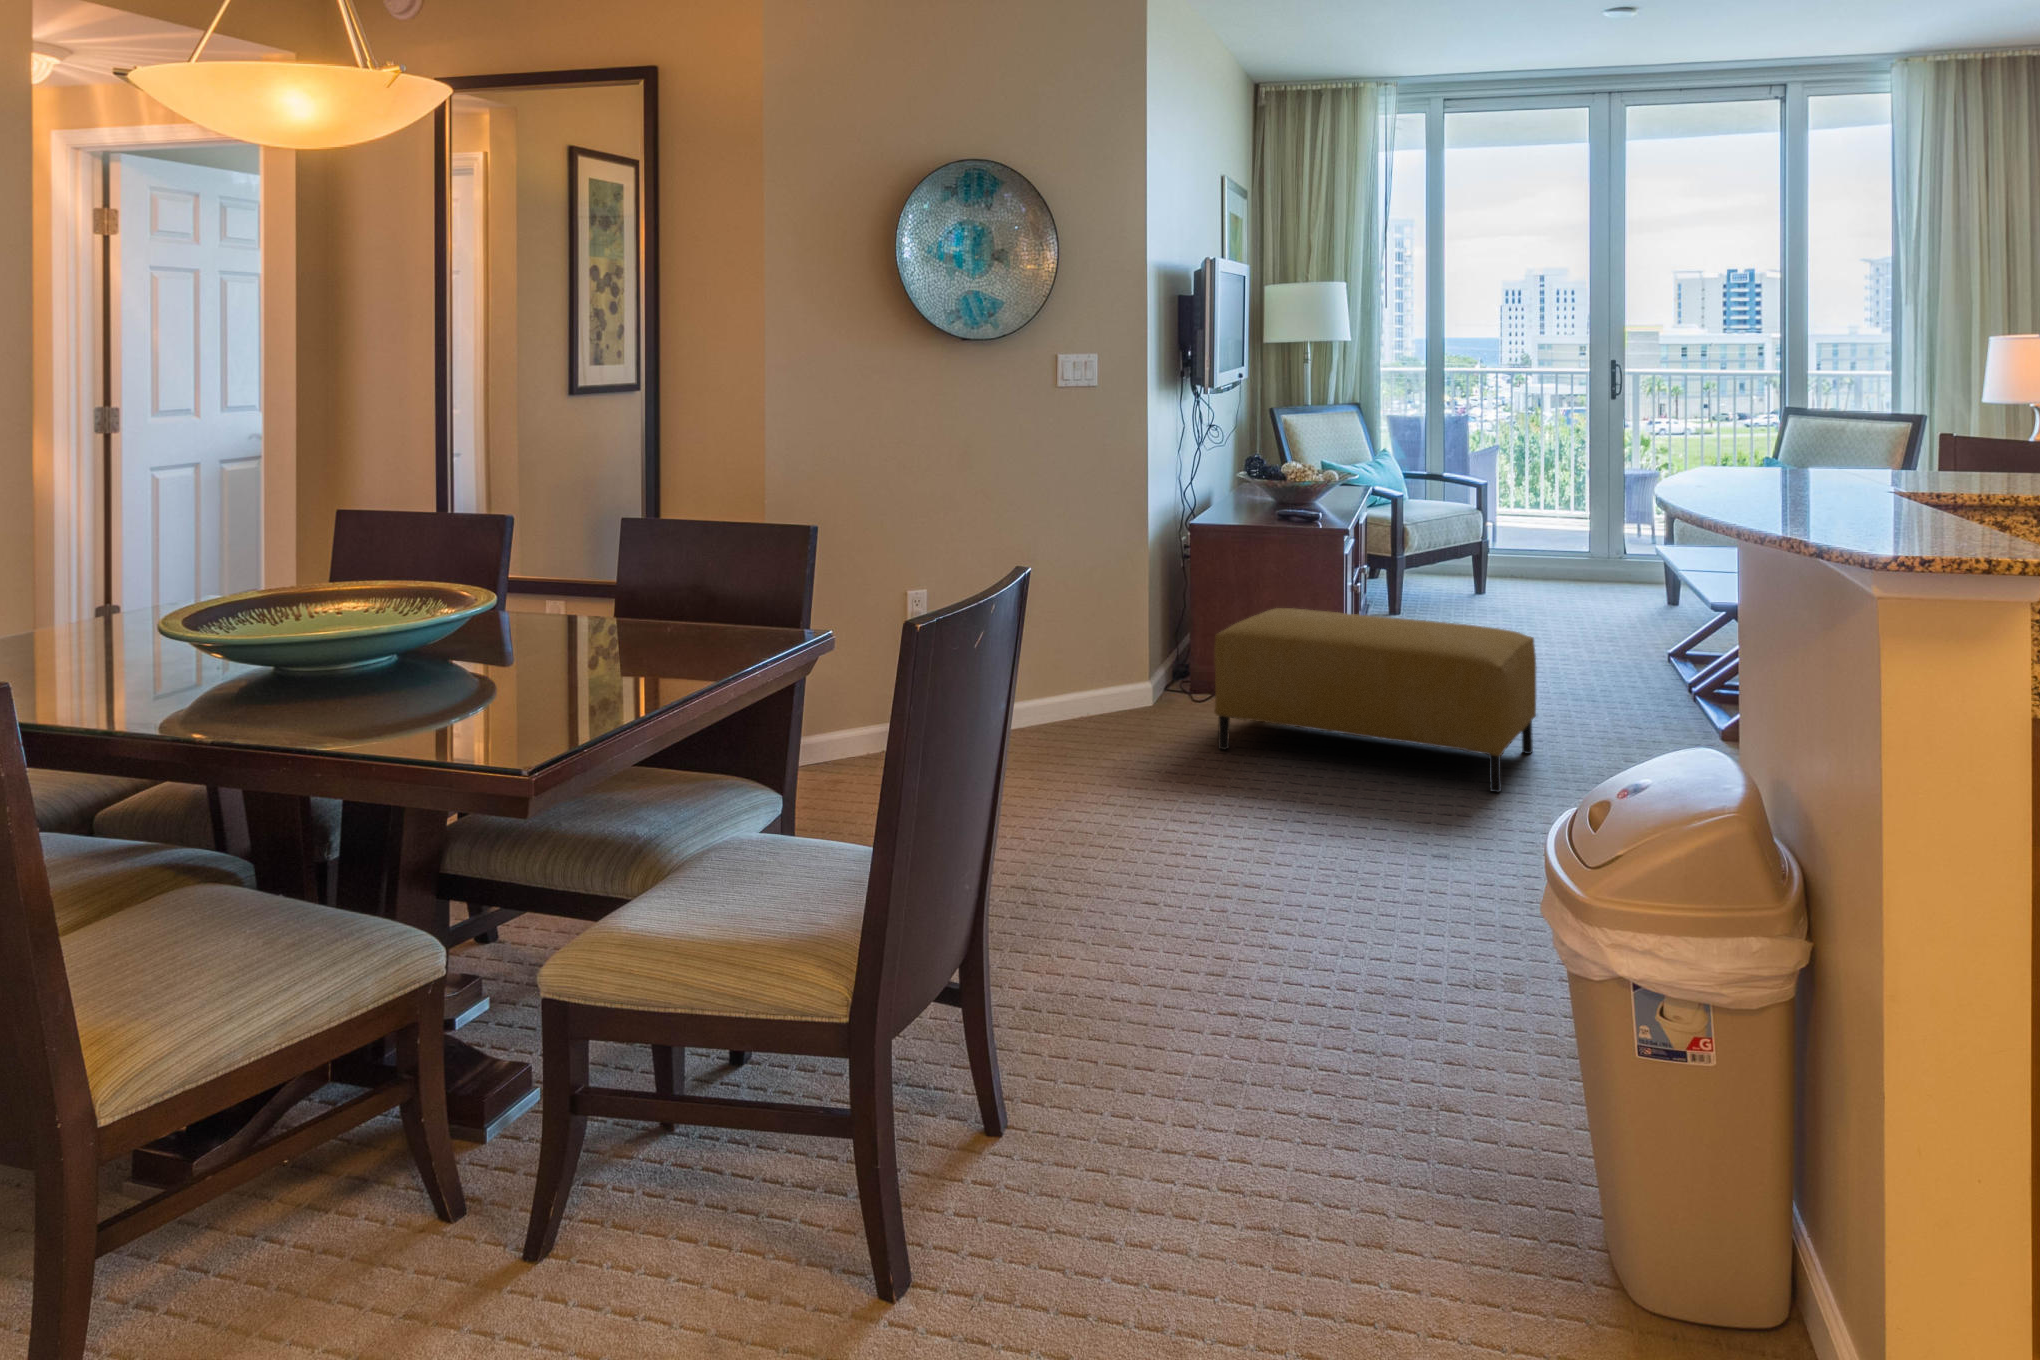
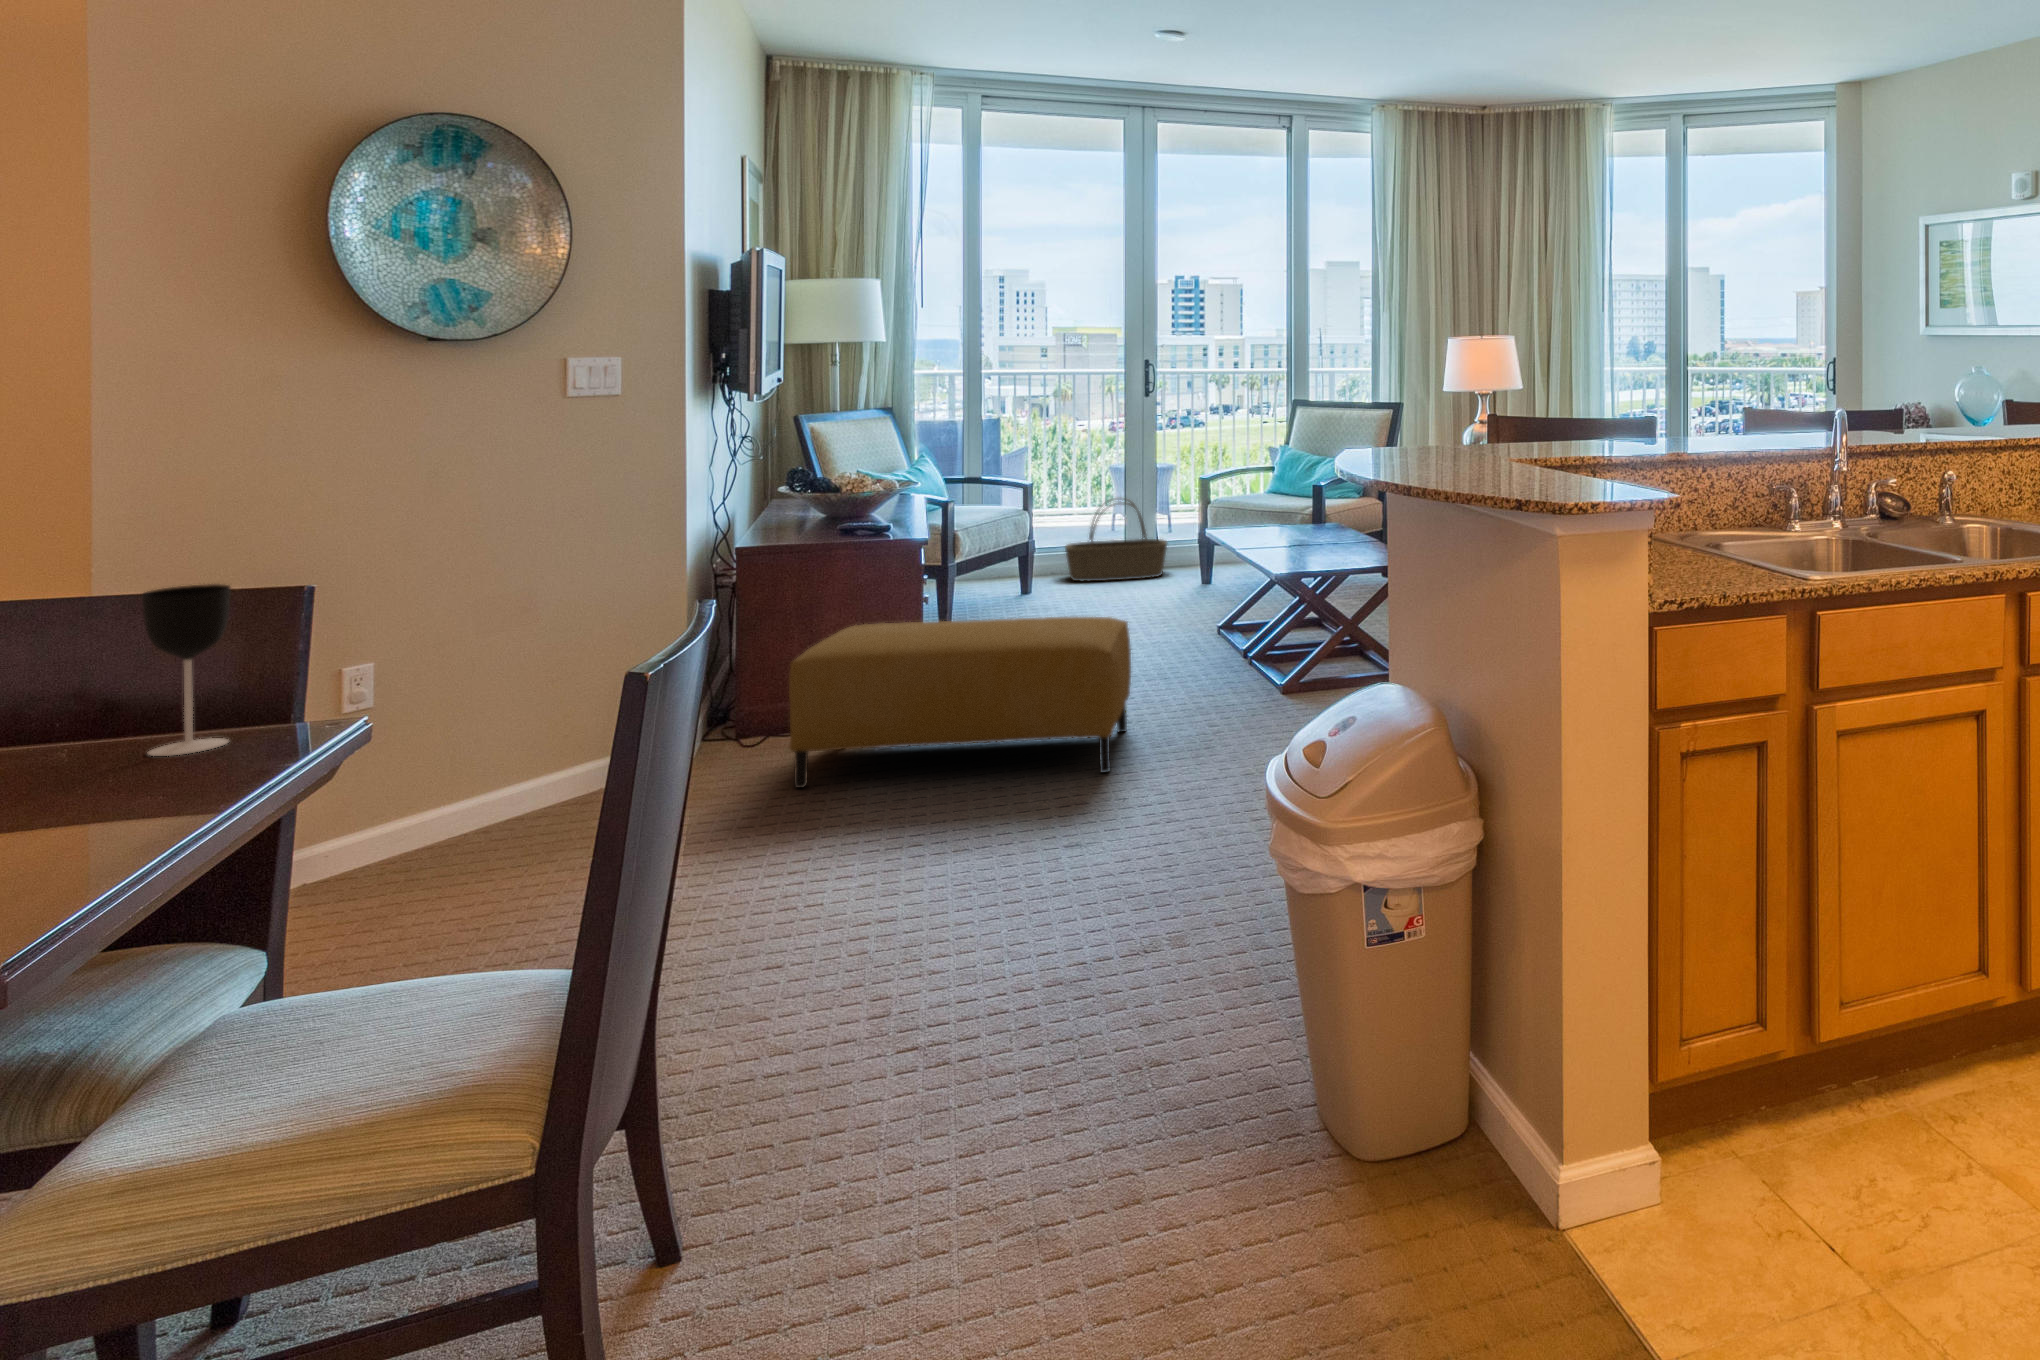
basket: none [1521,506,1632,594] -> present [1065,500,1167,581]
wine glass: none [709,524,755,643] -> present [142,584,231,756]

